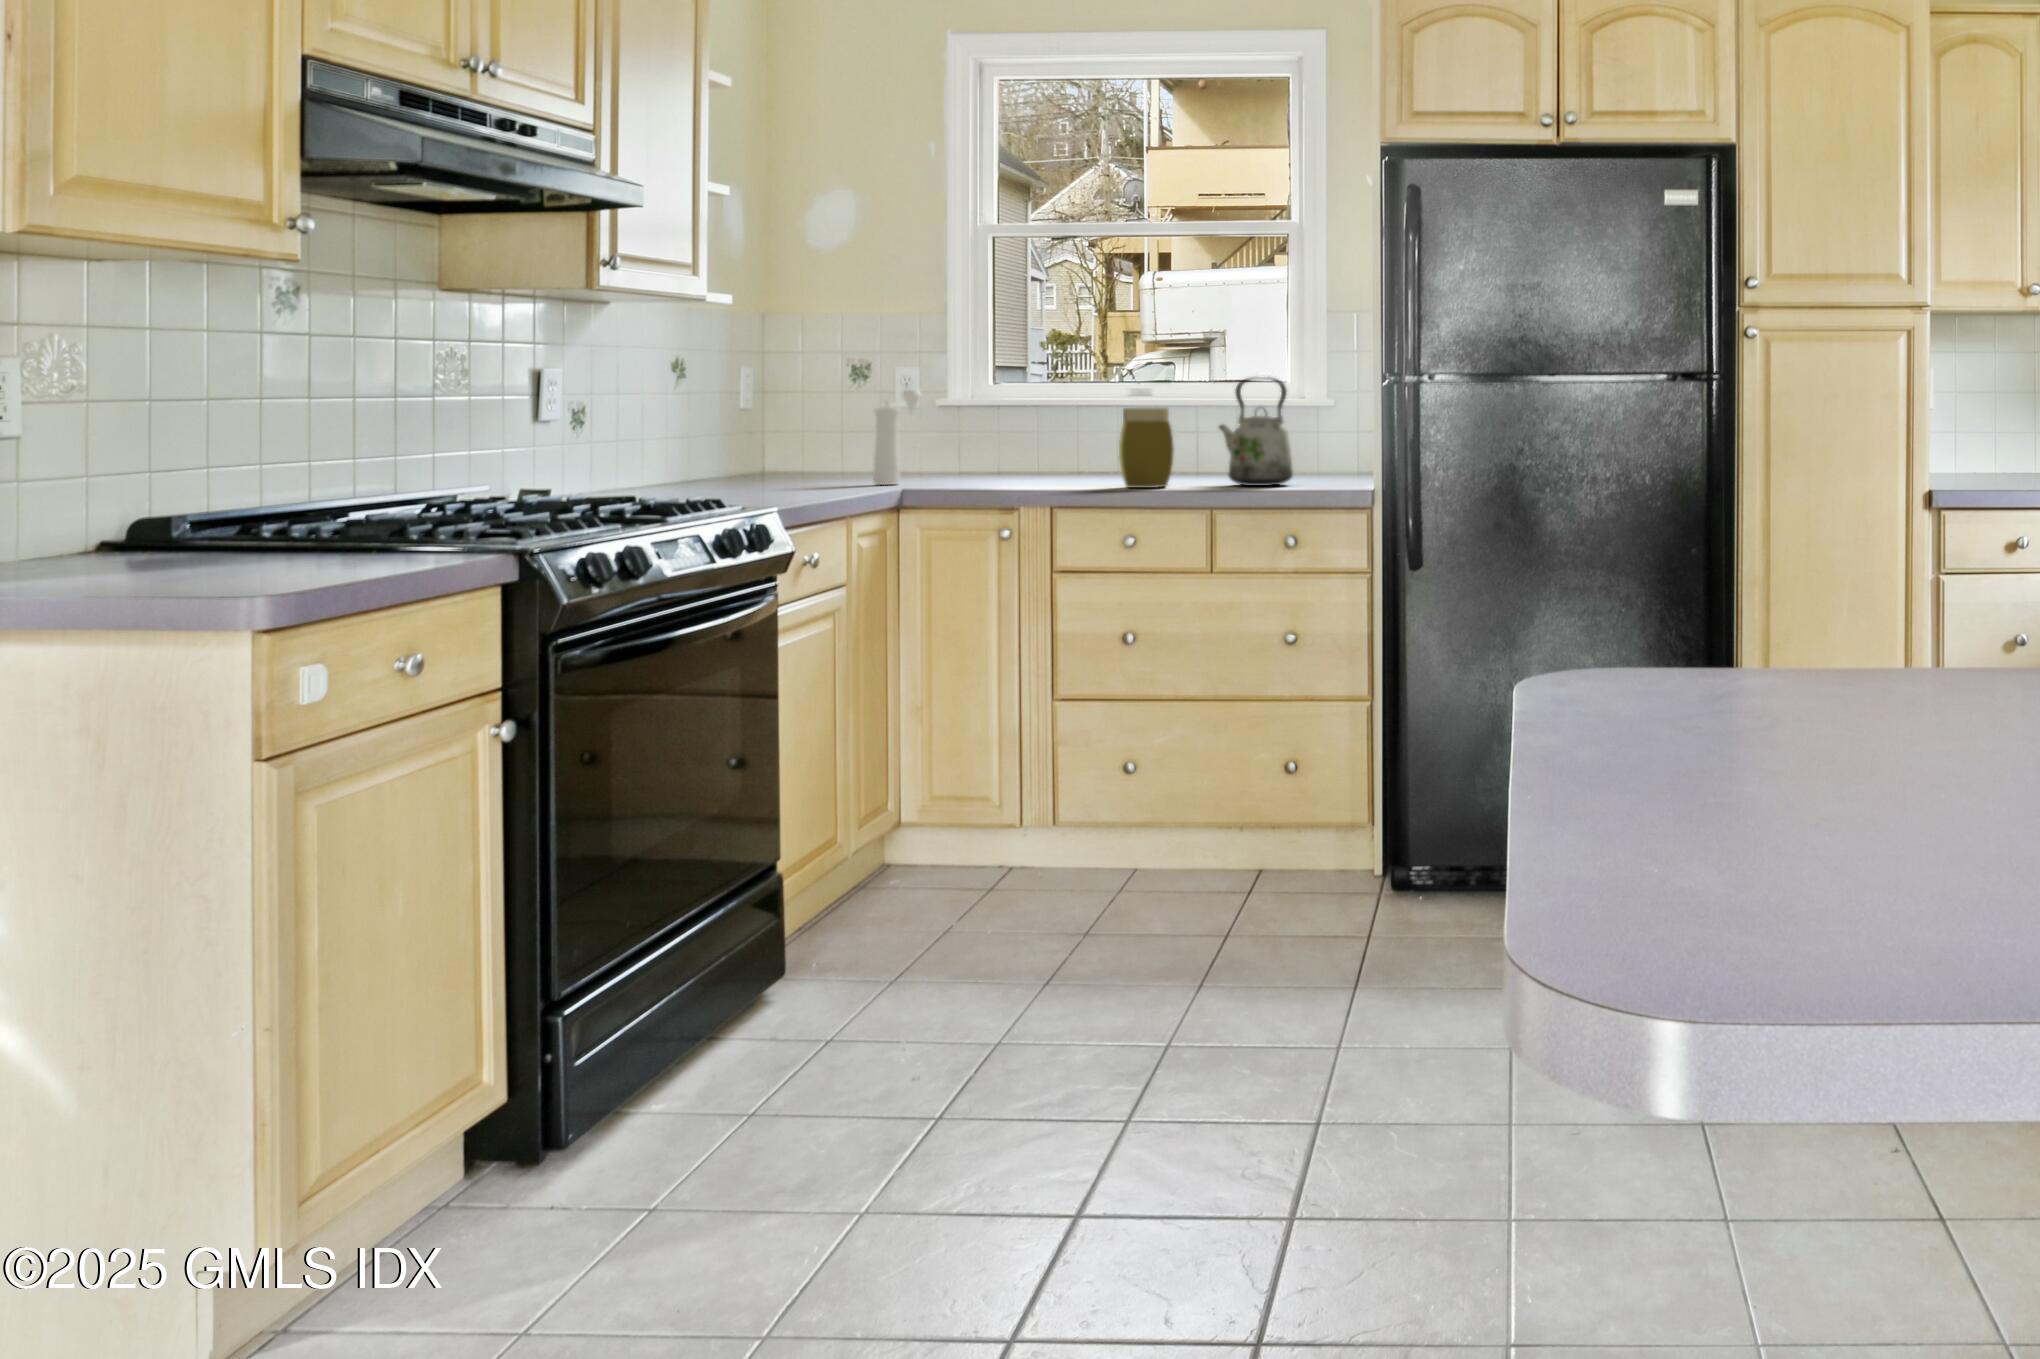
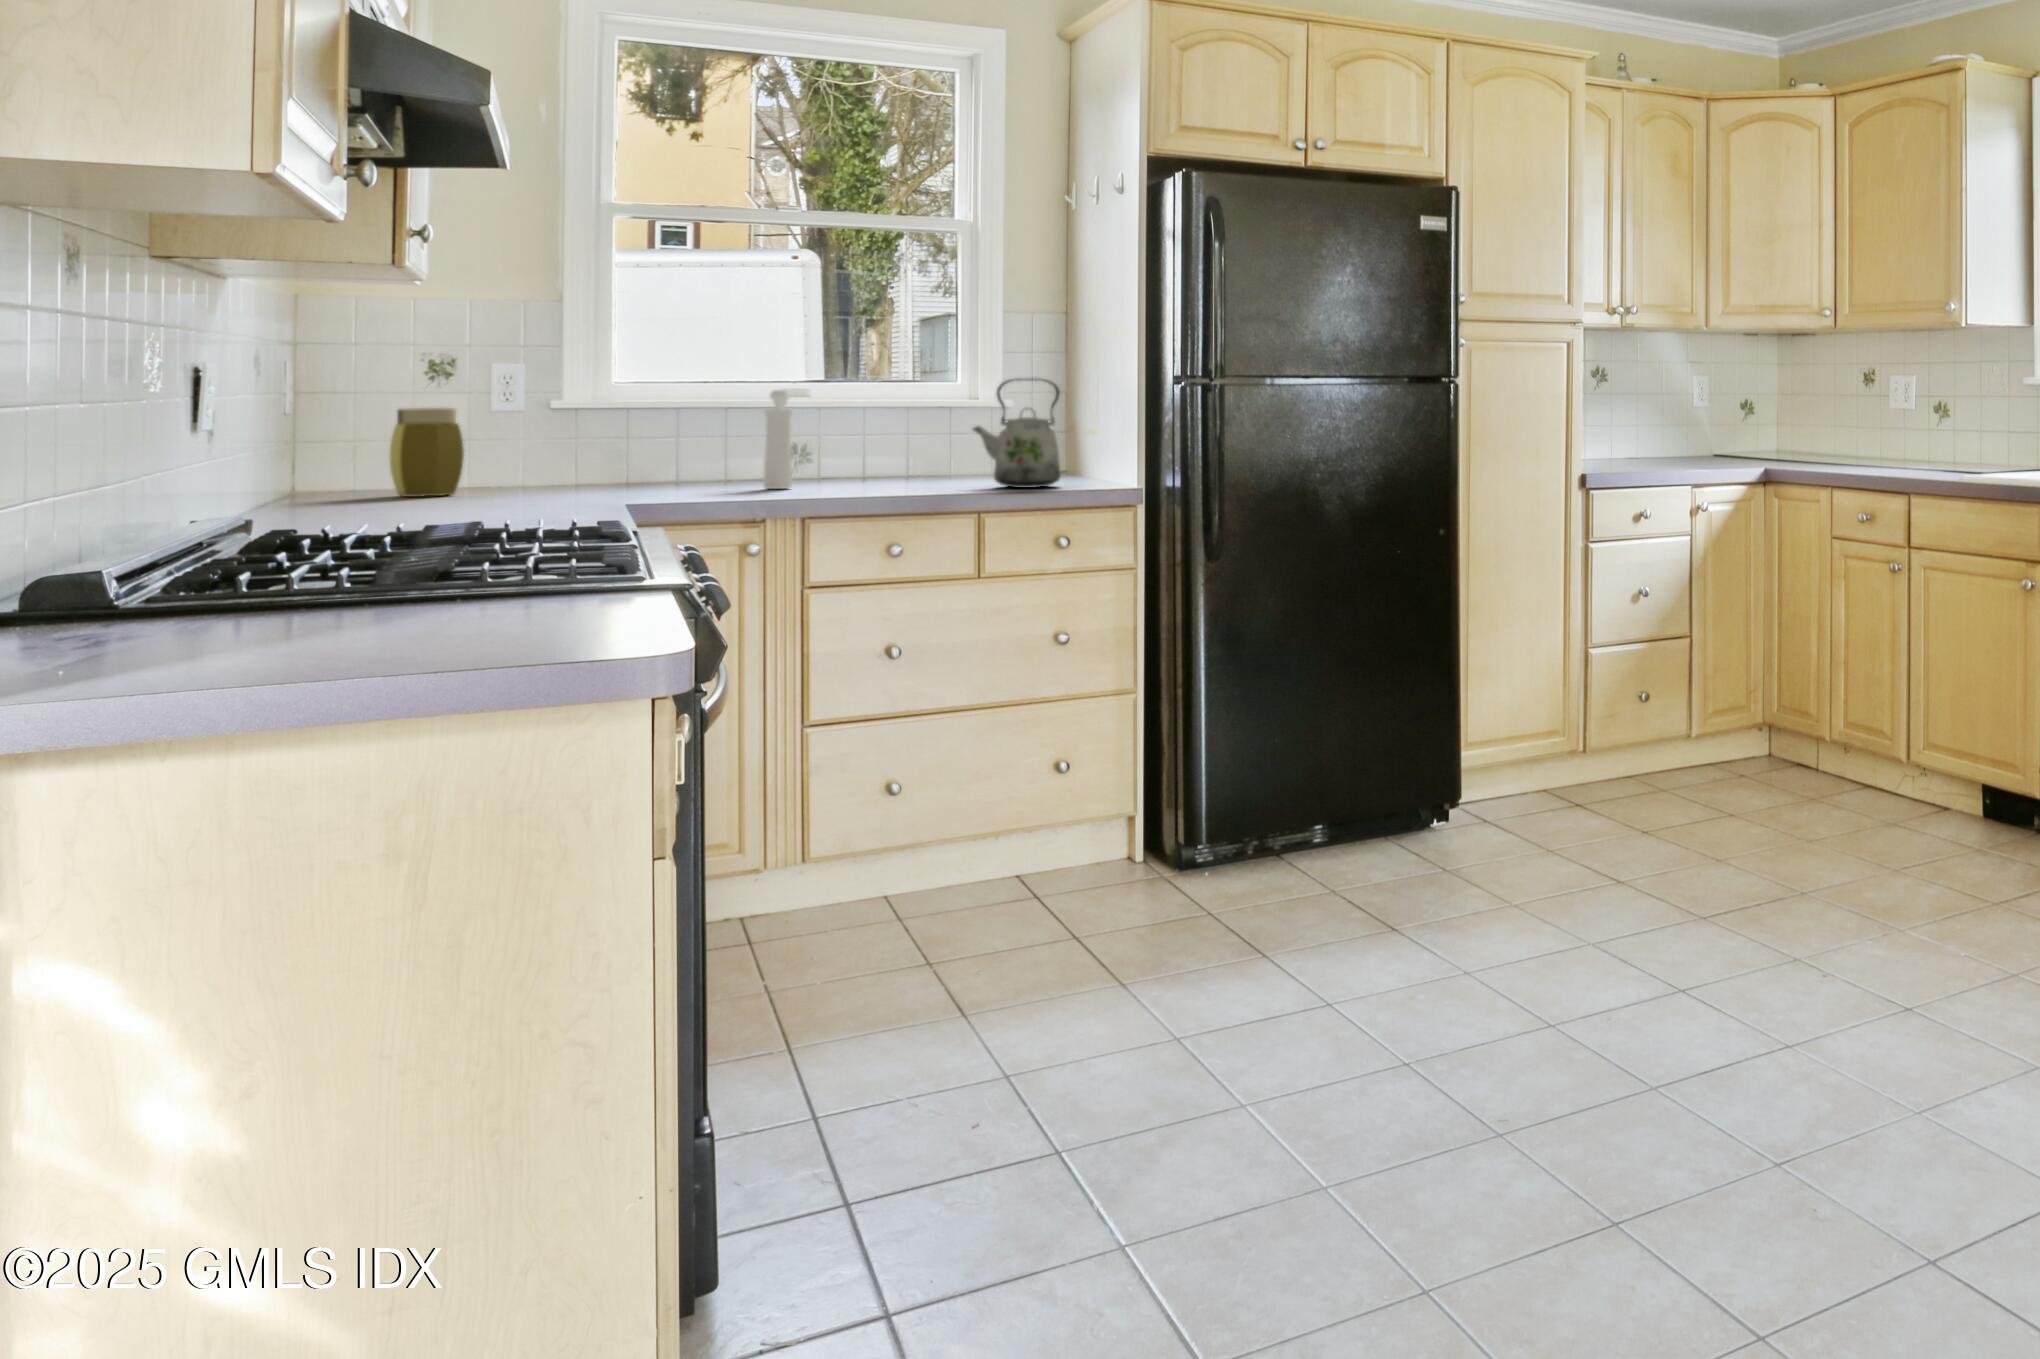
pepper mill: present [874,390,921,485] -> present [764,390,792,489]
jar: present [1119,408,1174,488] -> present [390,408,464,497]

